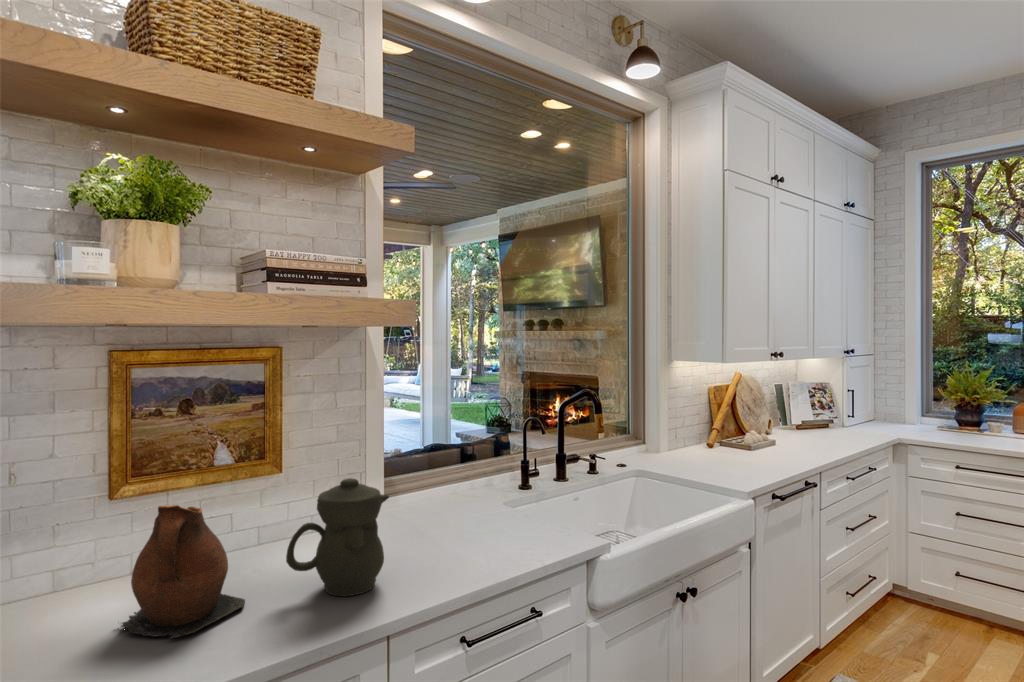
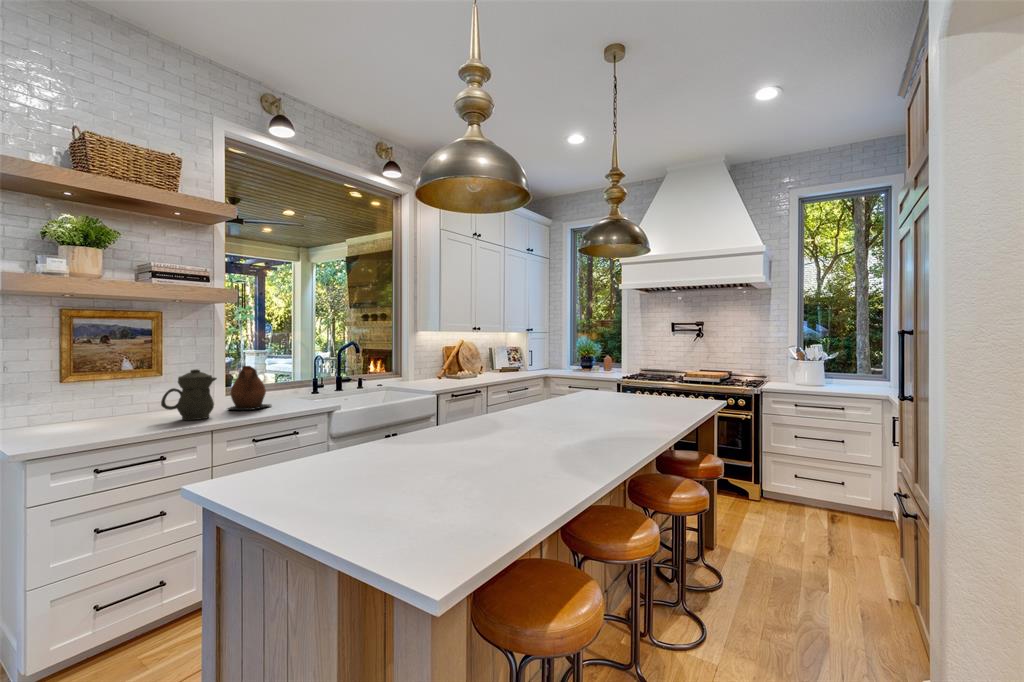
ceramic pitcher: present [118,505,245,639] -> present [228,366,271,410]

